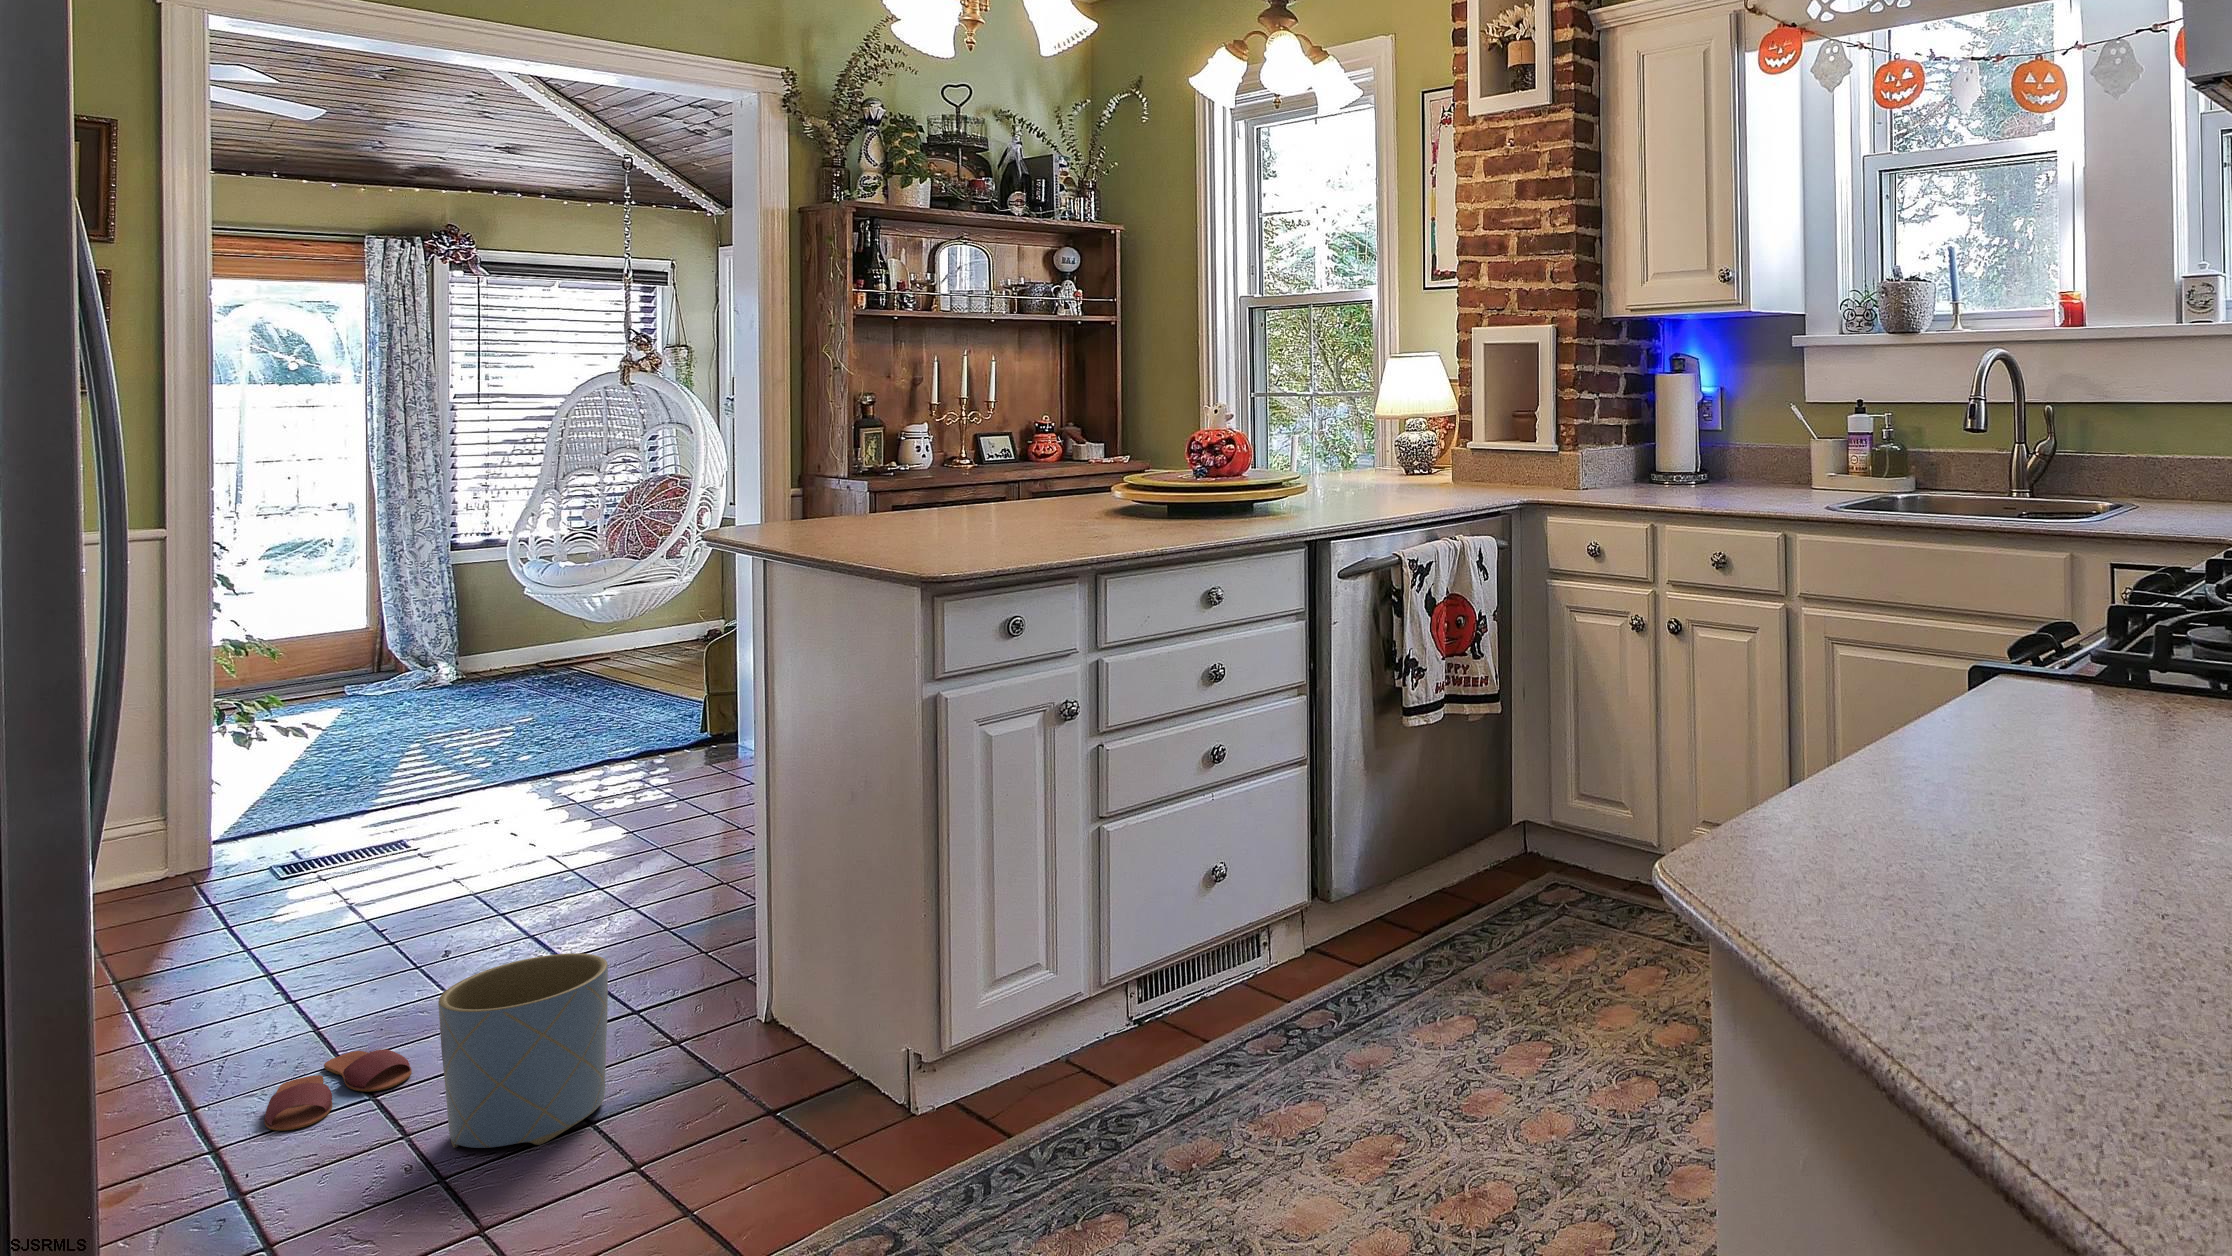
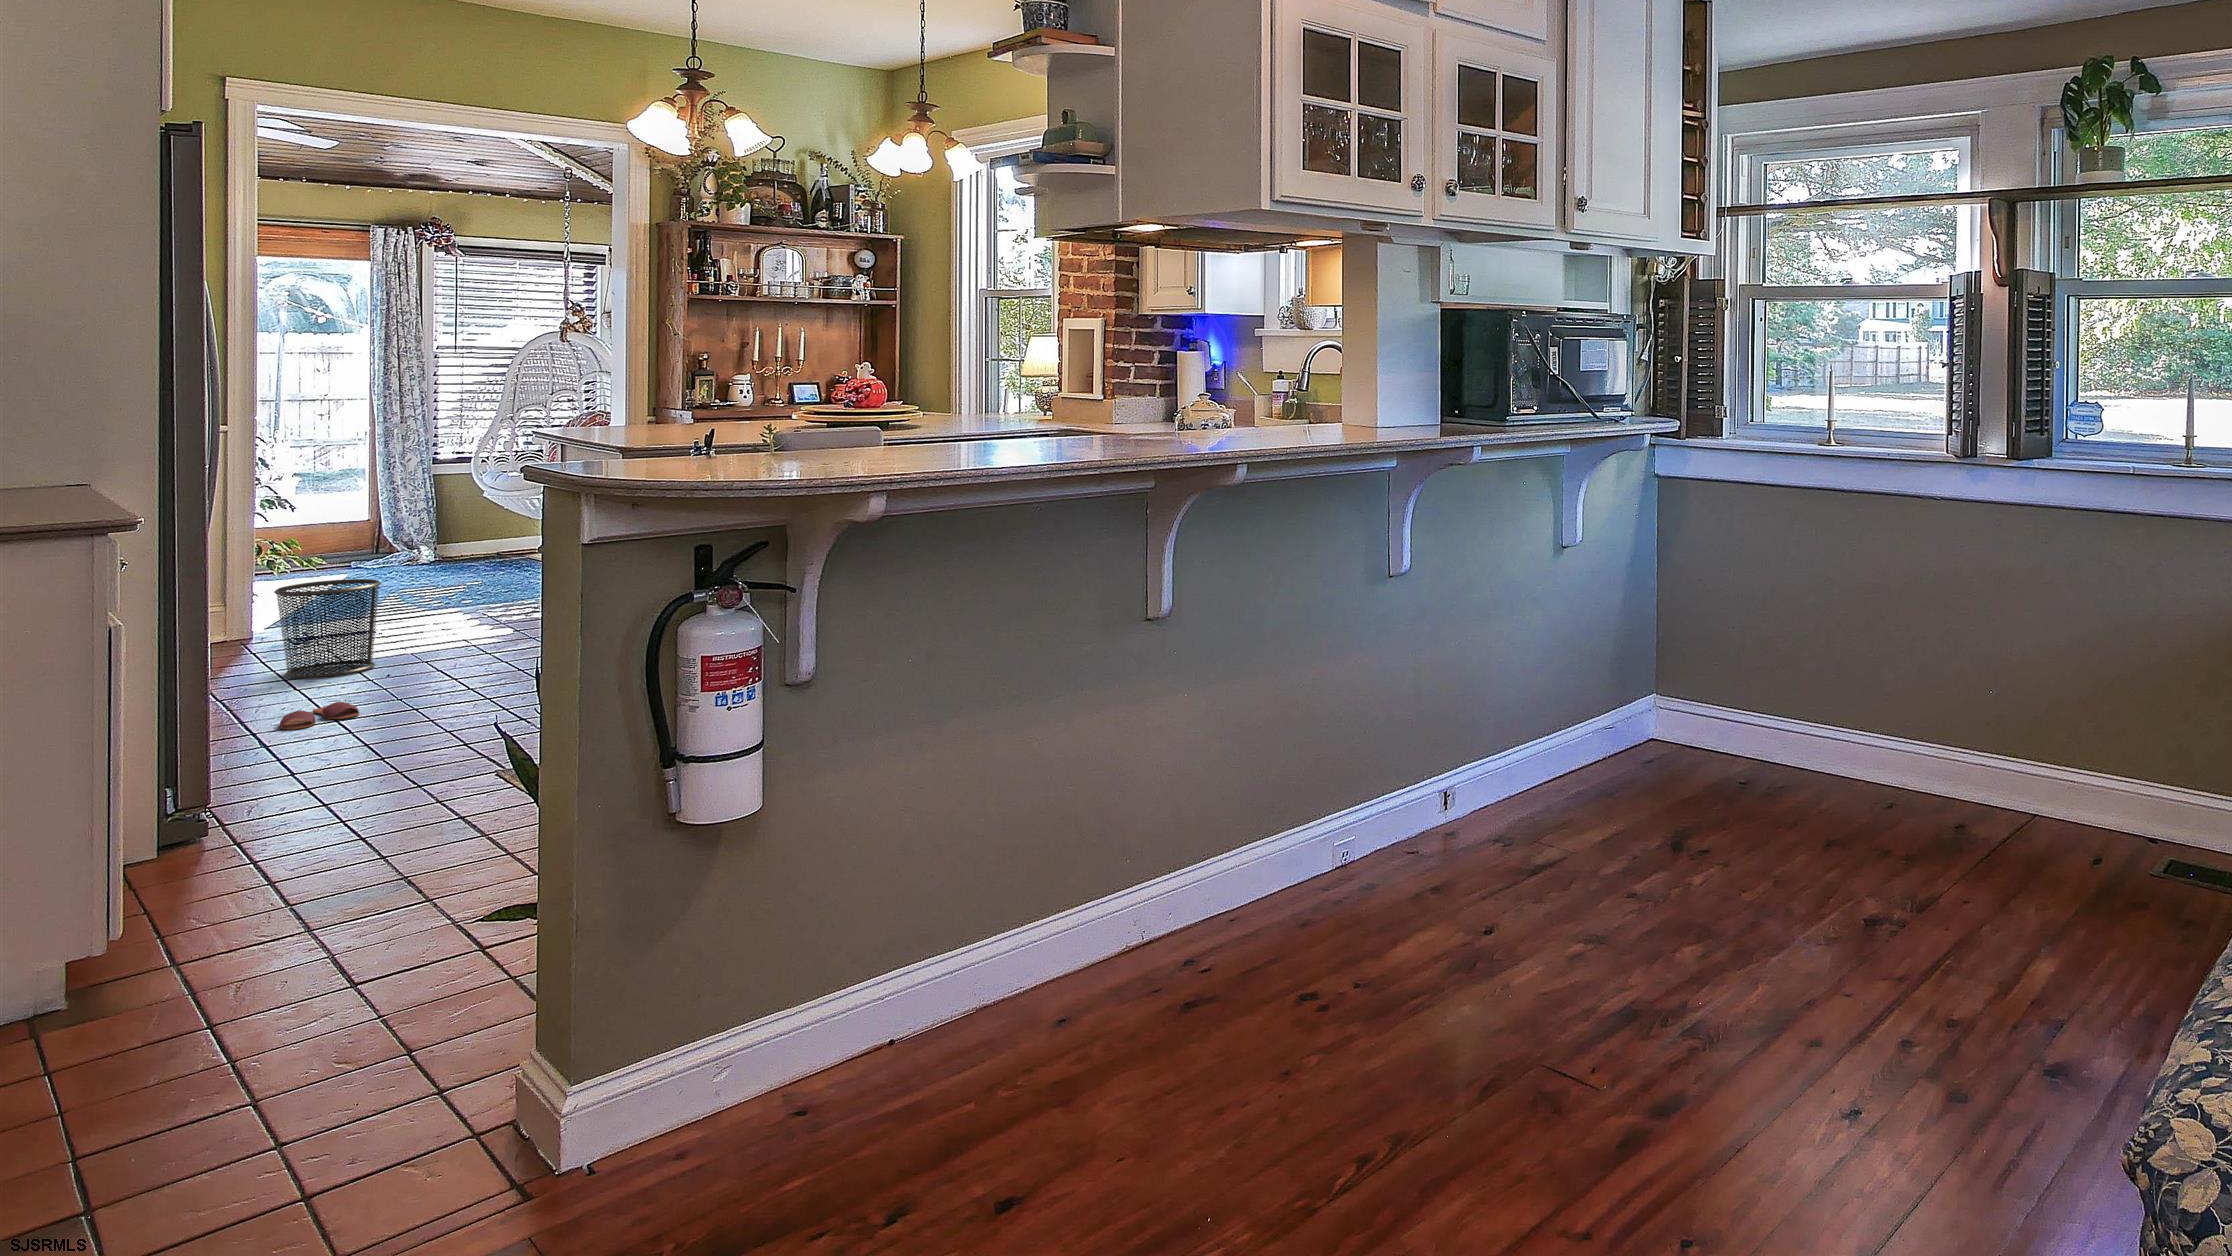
trash can: none [247,779,426,964] -> present [274,579,381,679]
planter: present [438,953,608,1148] -> none [368,648,460,736]

